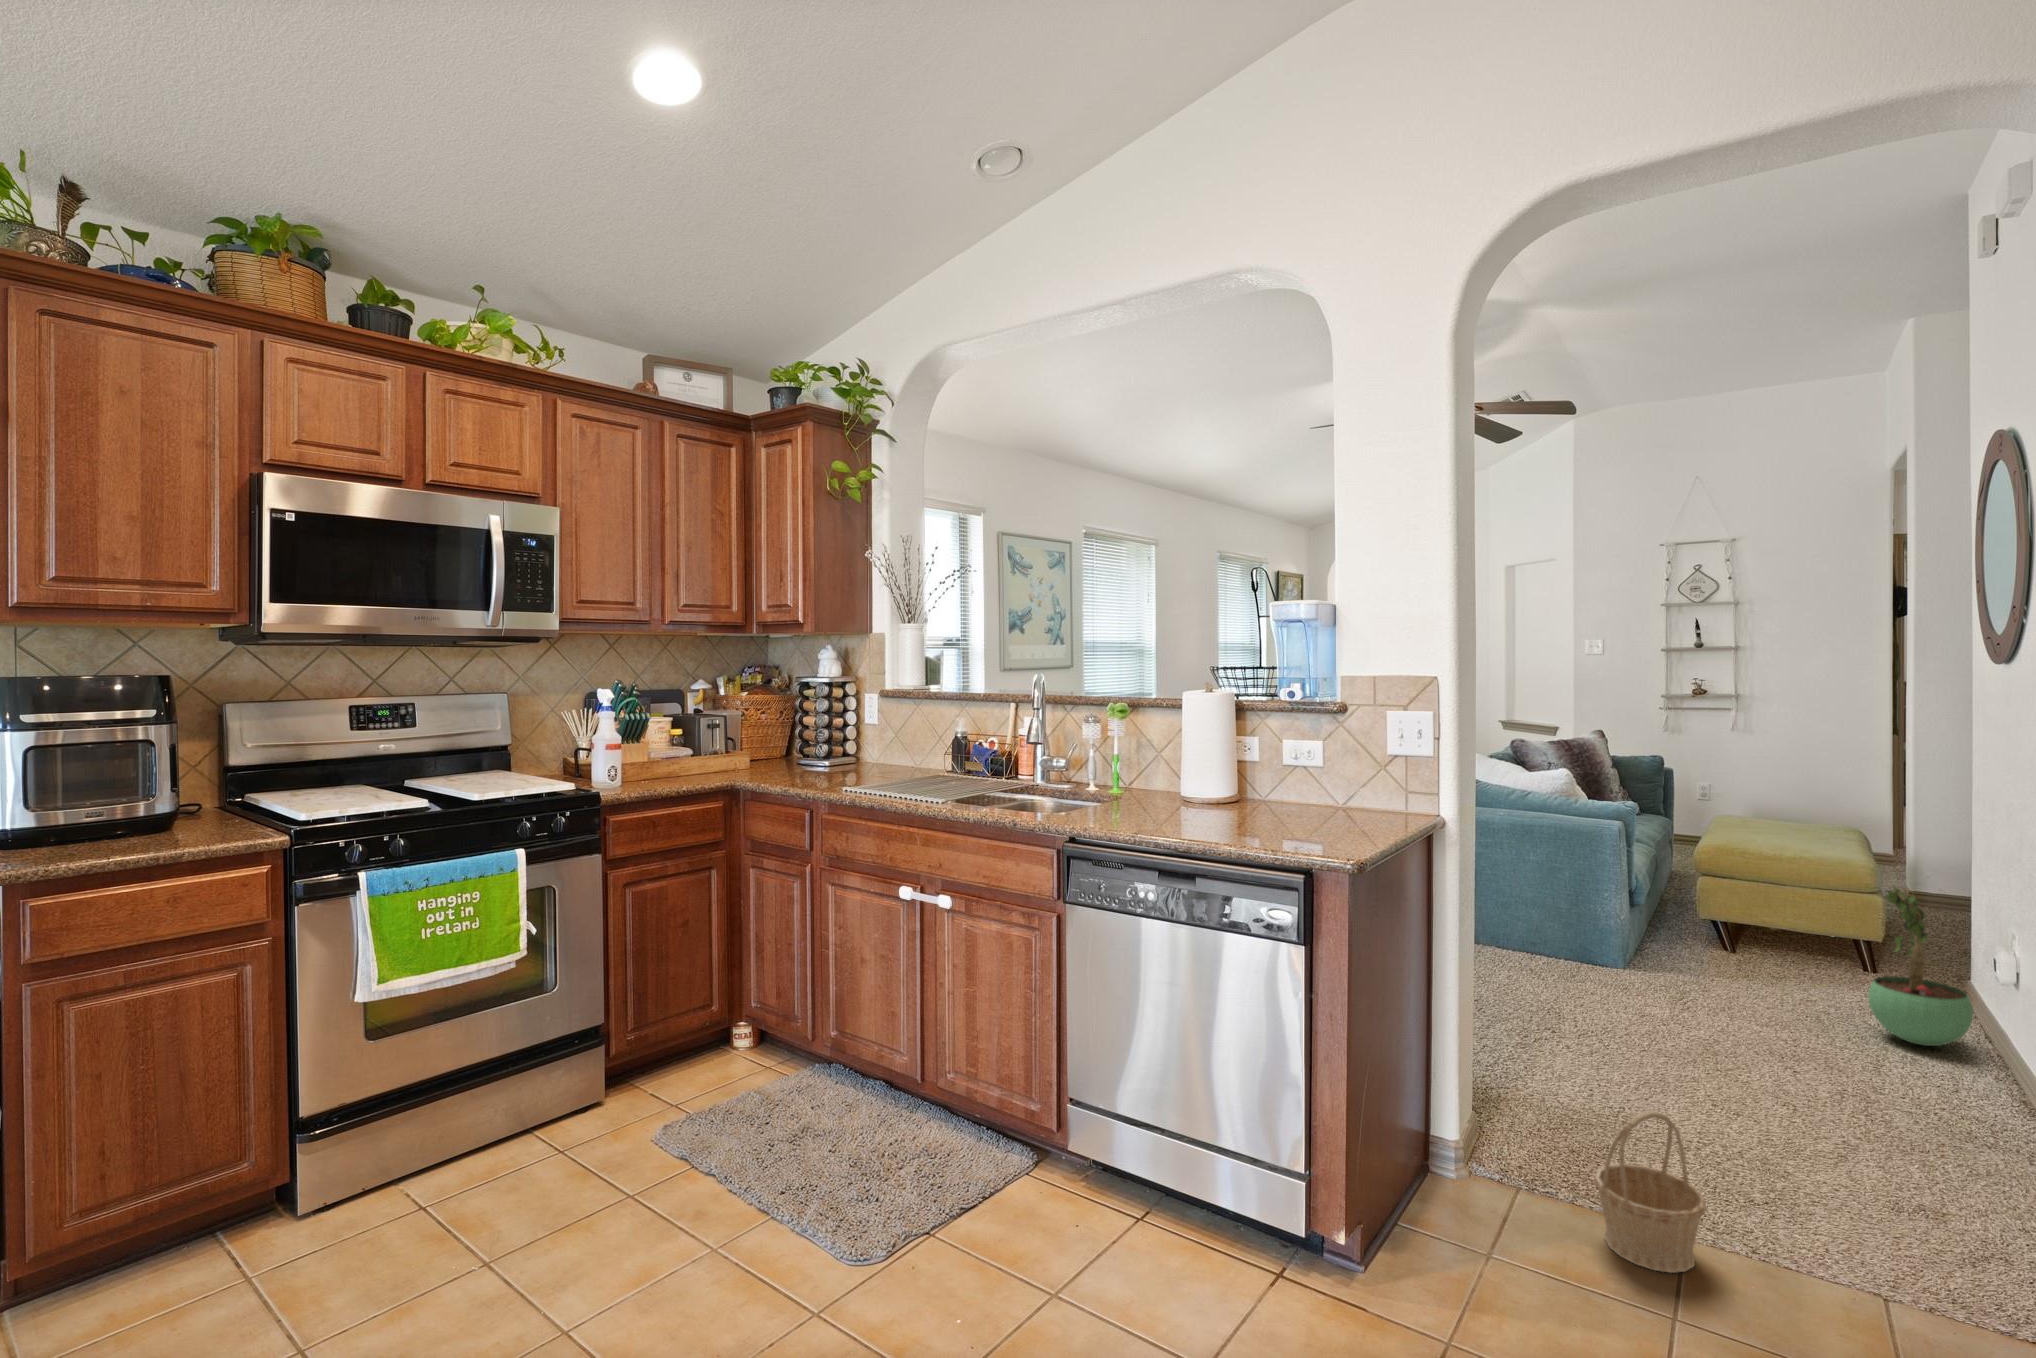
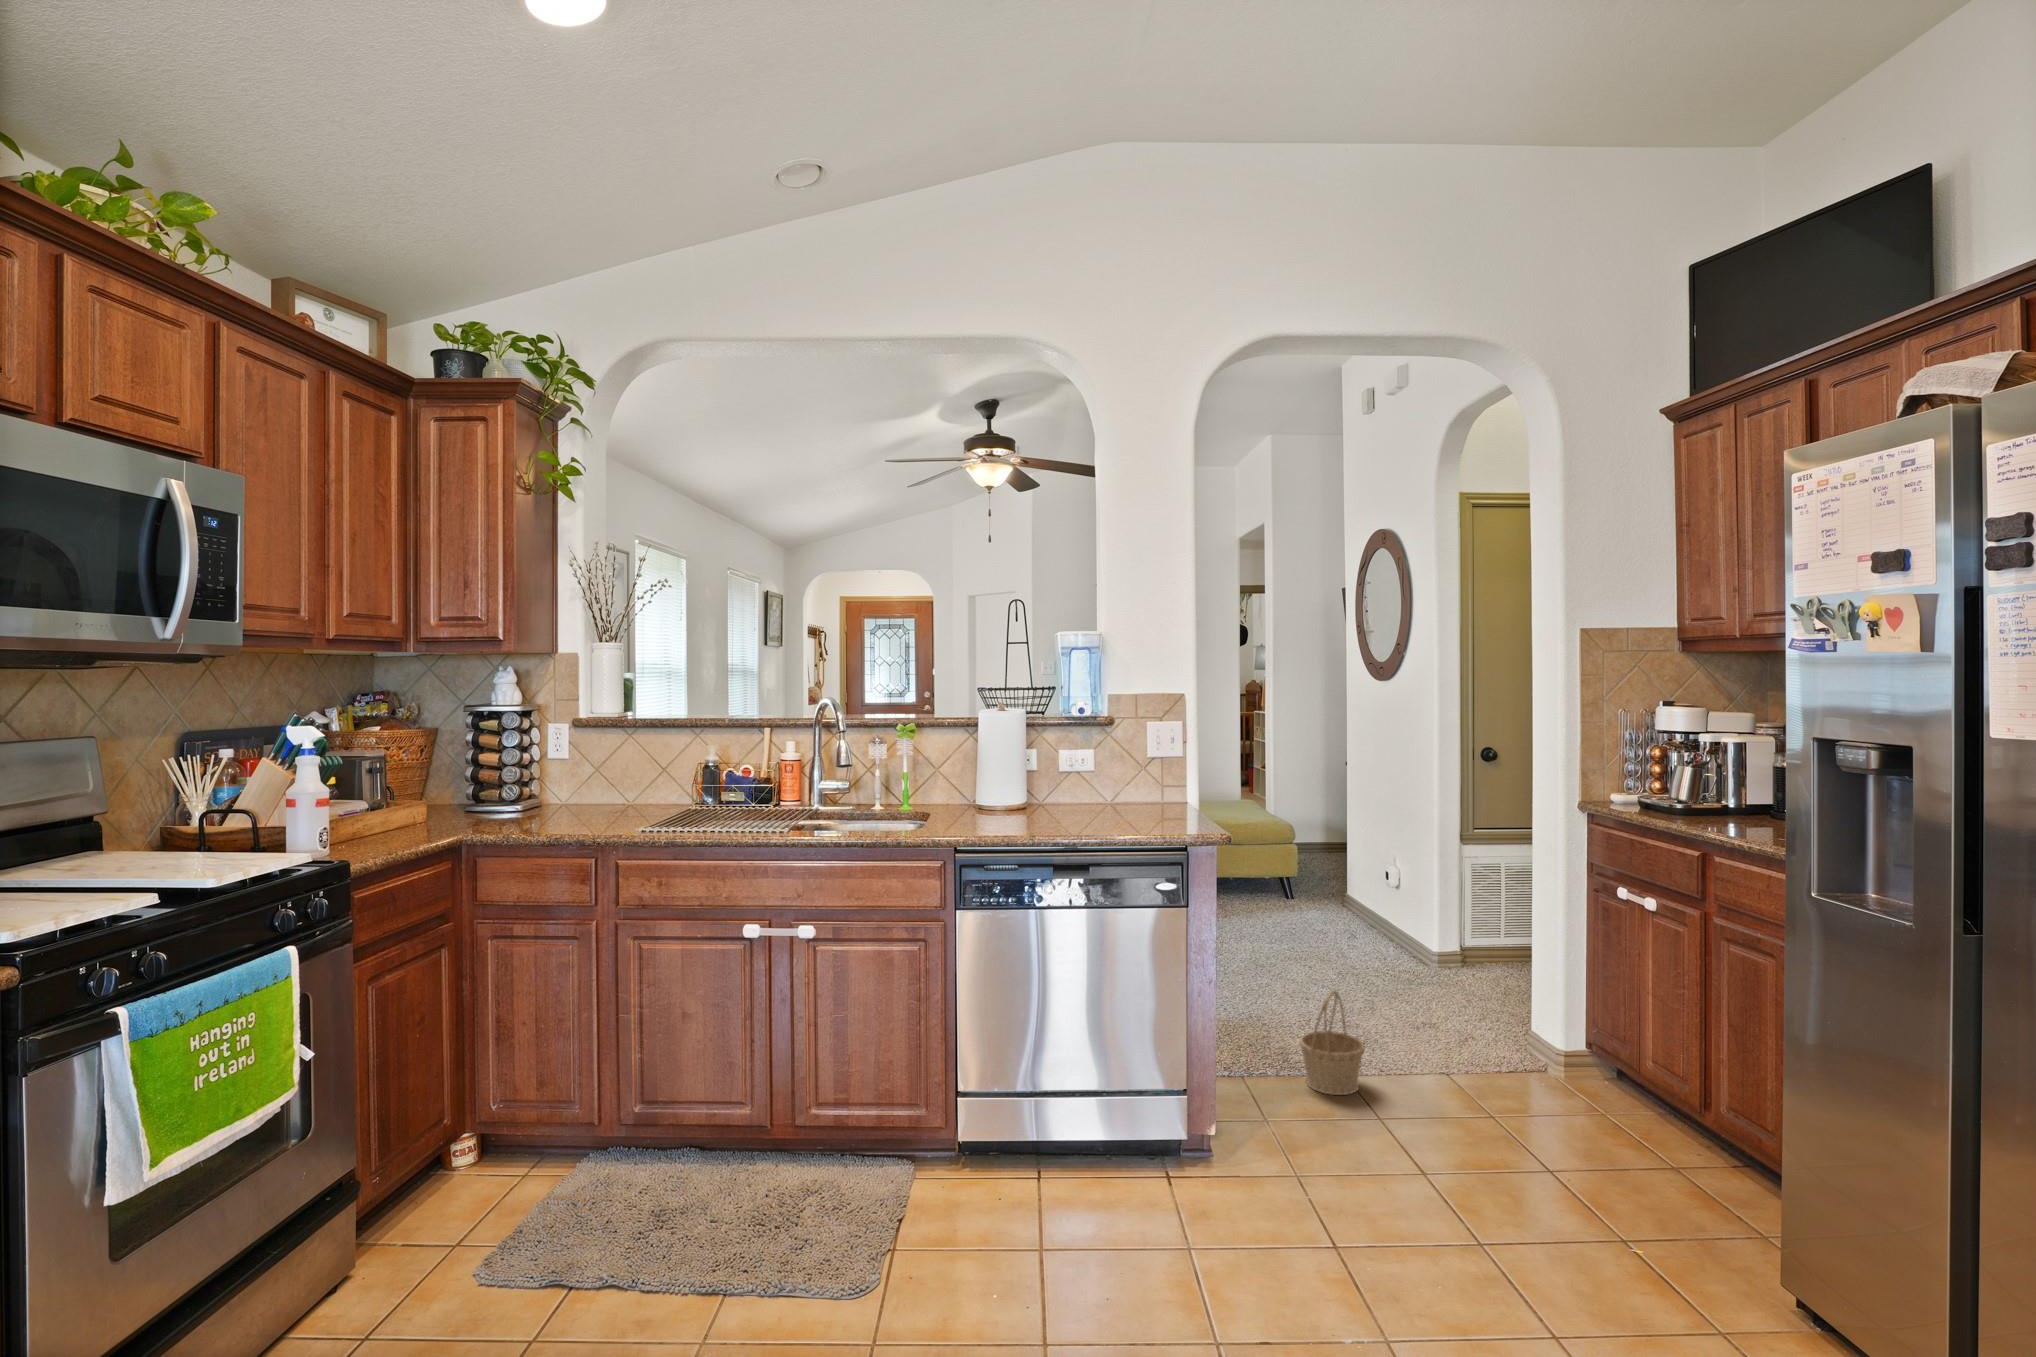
potted plant: present [1868,888,1973,1046] -> none [1319,832,1372,932]

